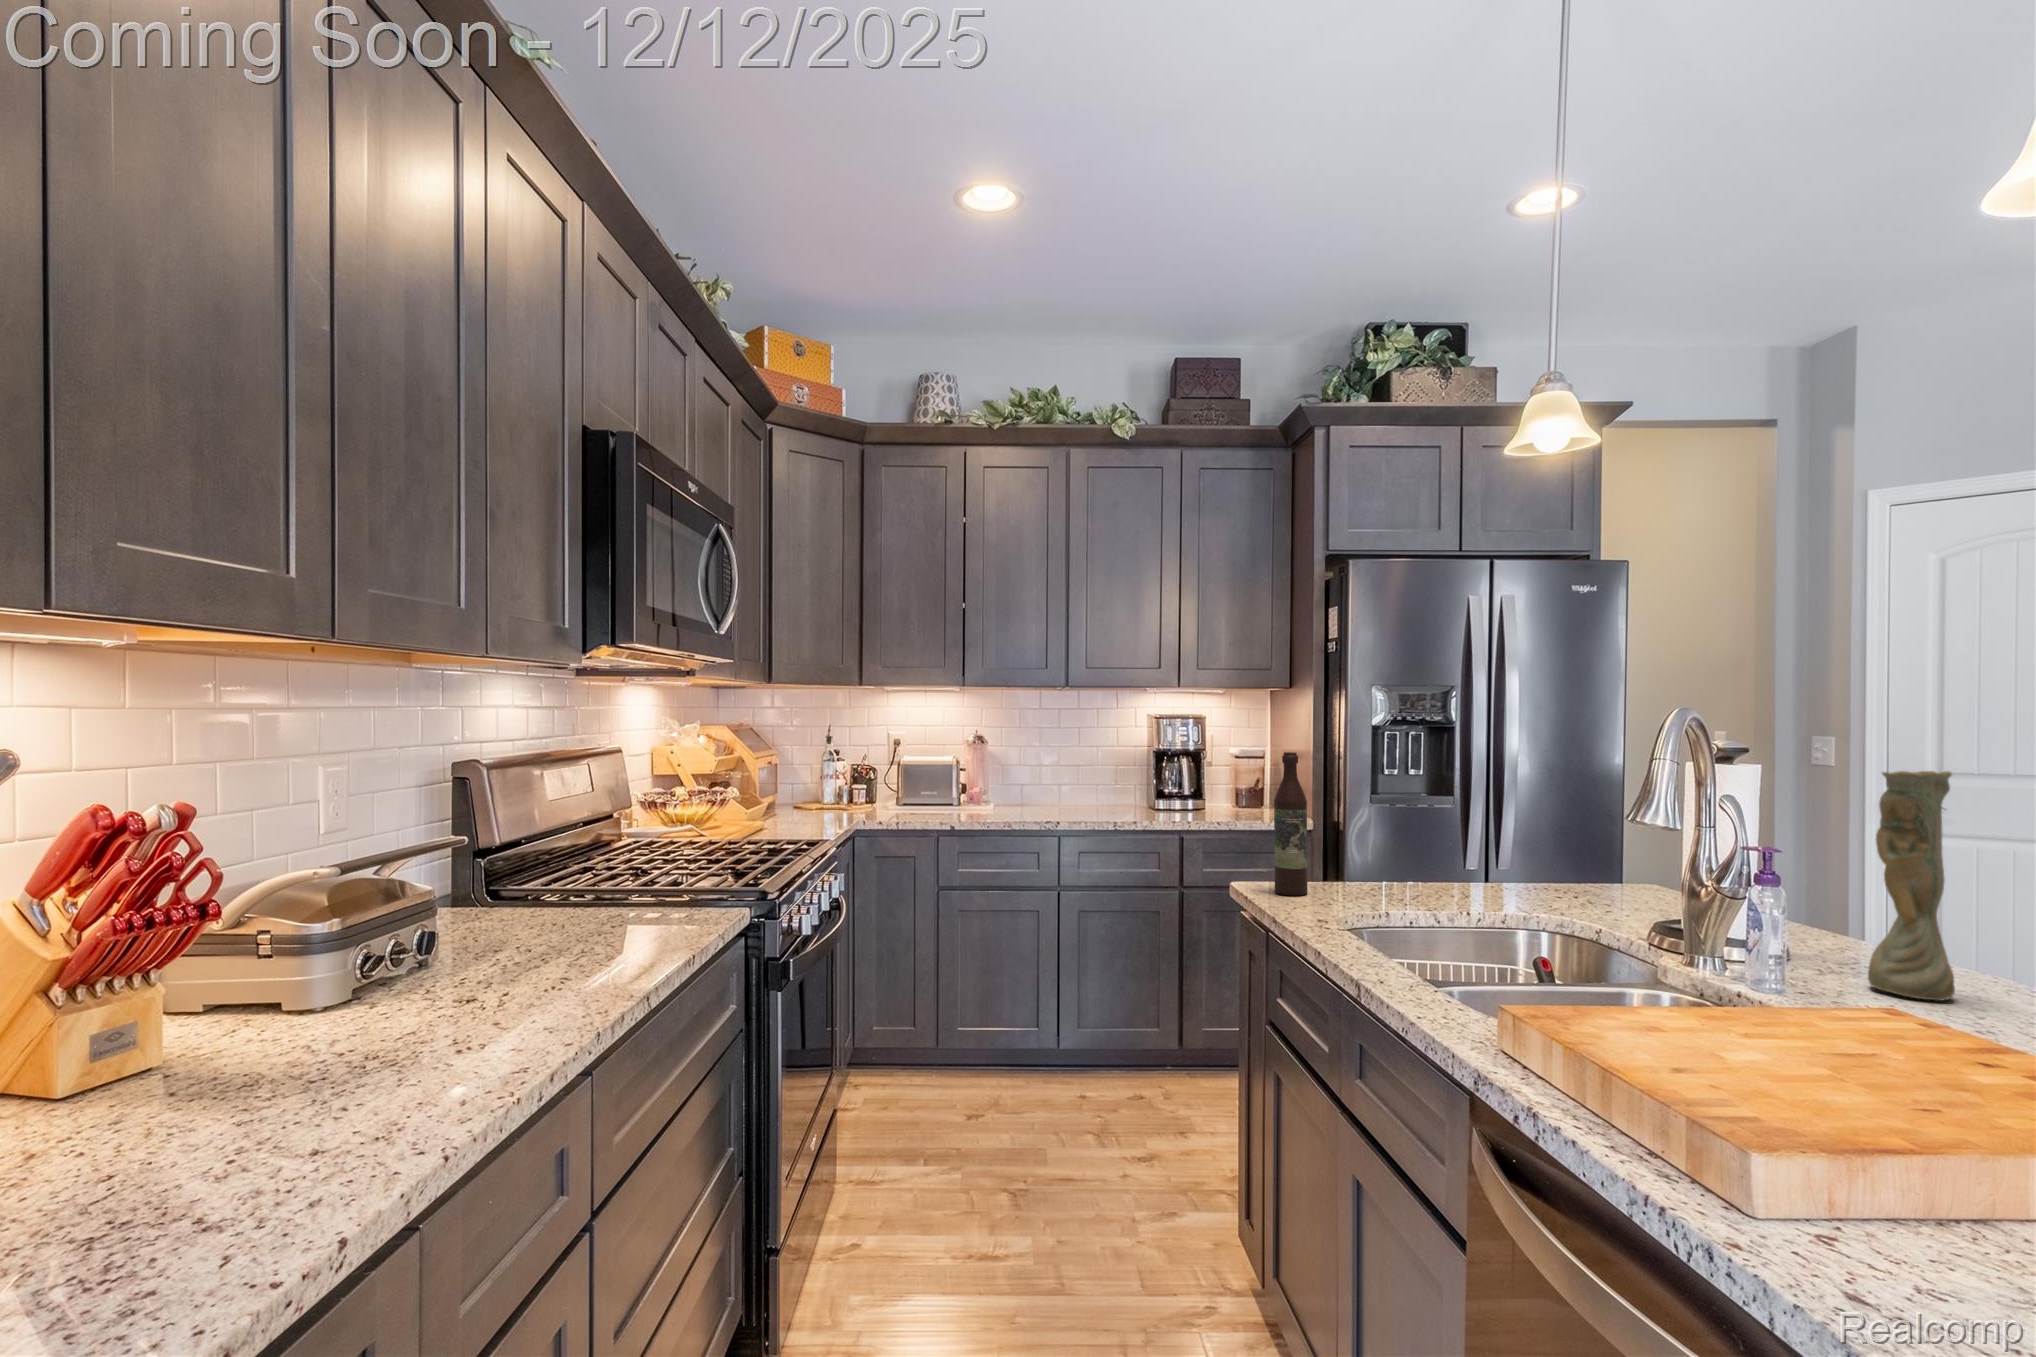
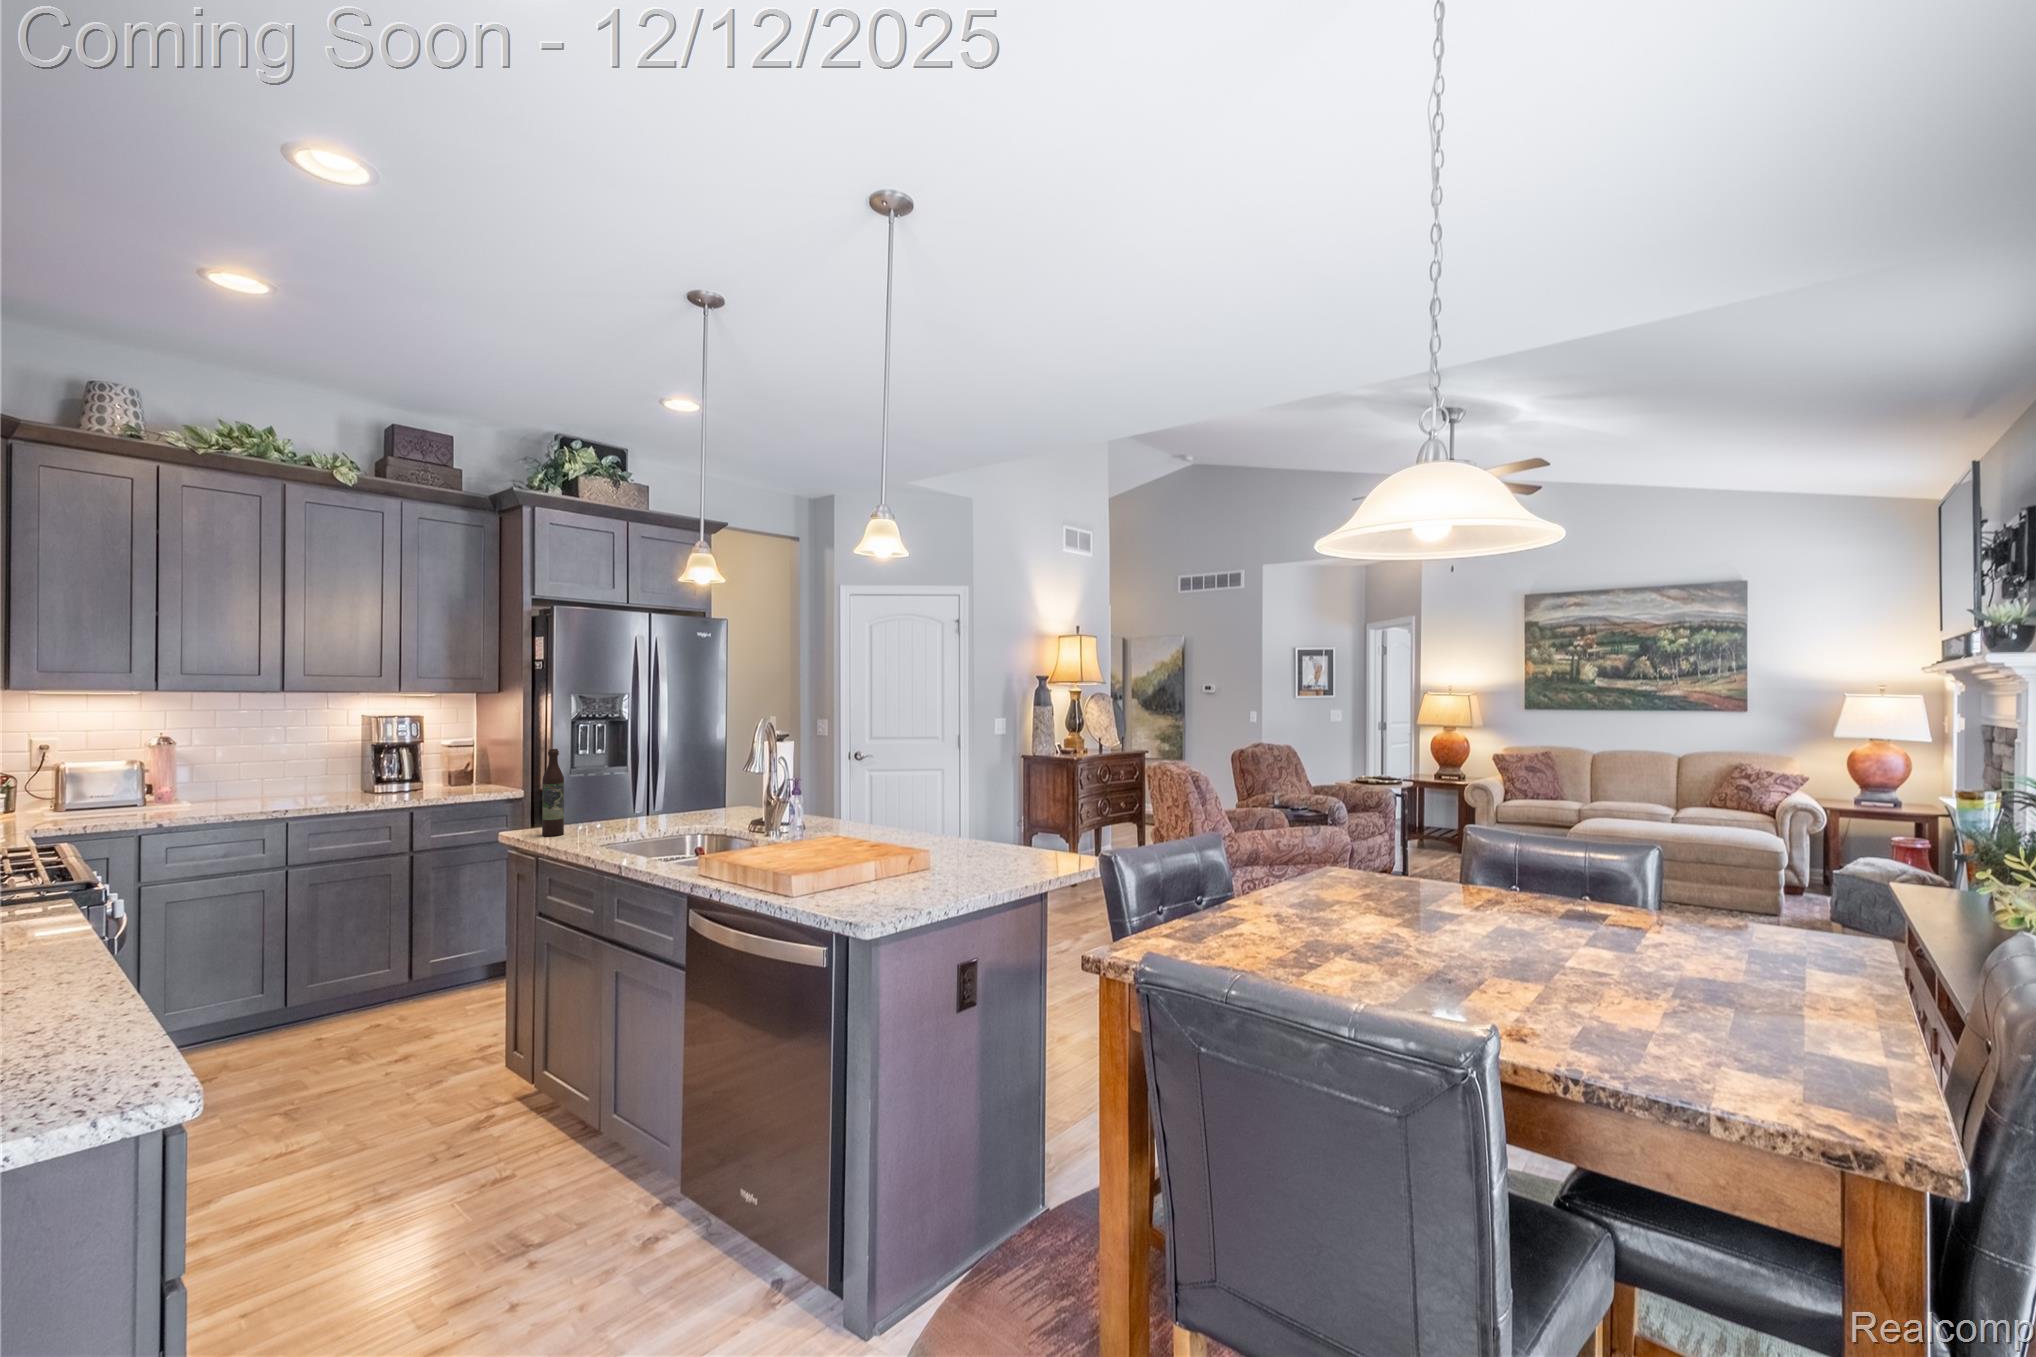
vase: present [1868,771,1955,1001] -> none [824,744,850,831]

